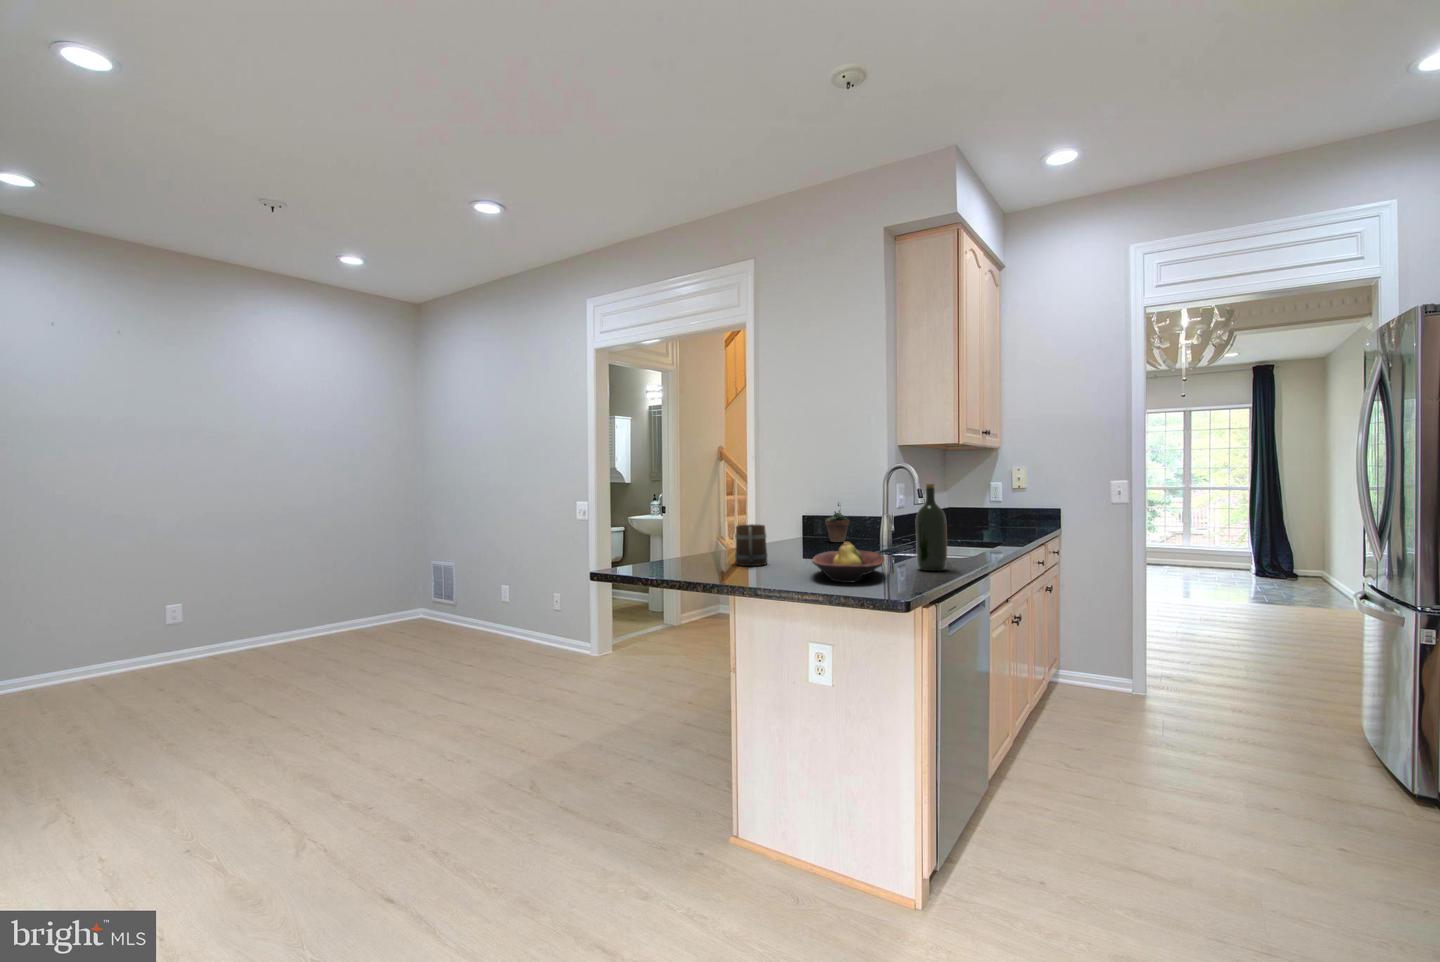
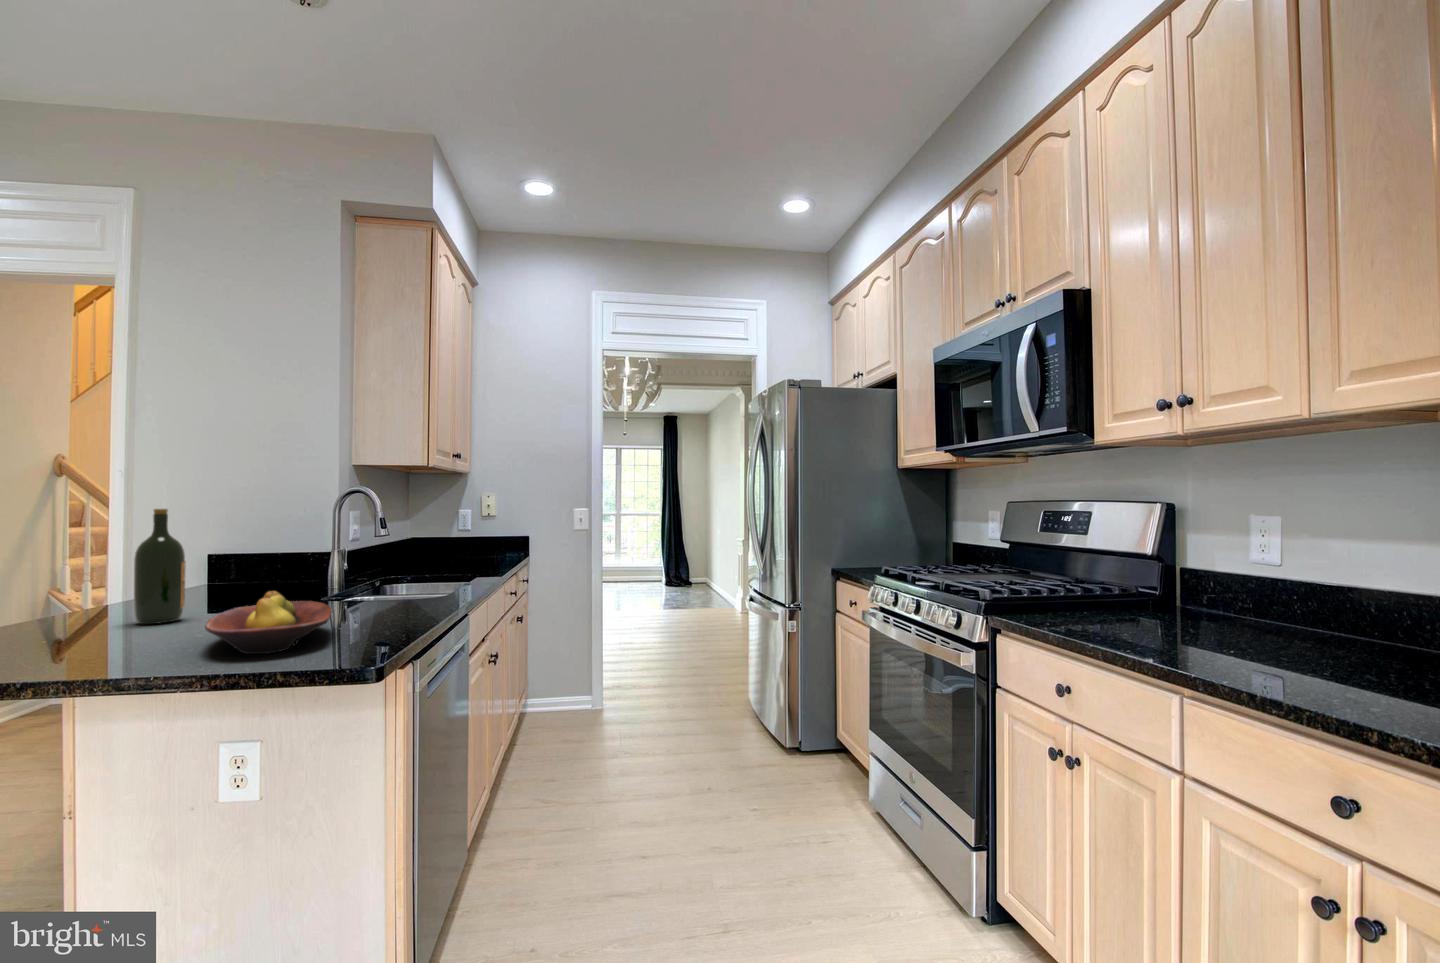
wine bottle: present [916,484,947,571] -> present [134,509,186,624]
succulent plant: present [825,504,850,542] -> none [241,534,281,588]
mug: present [735,524,767,566] -> none [43,573,118,646]

